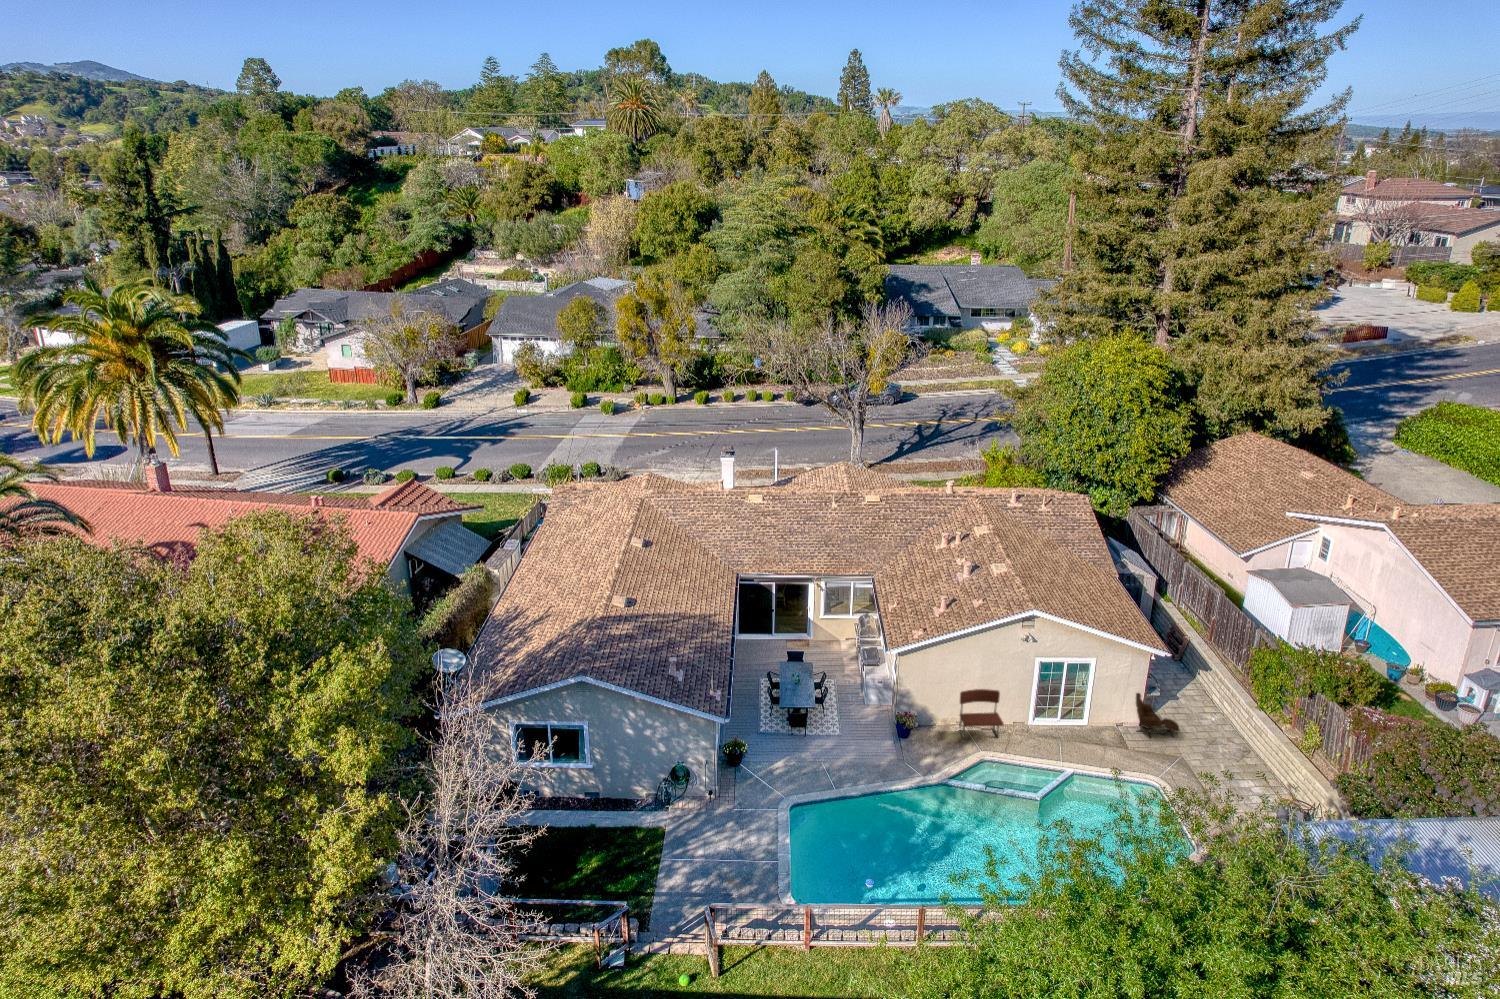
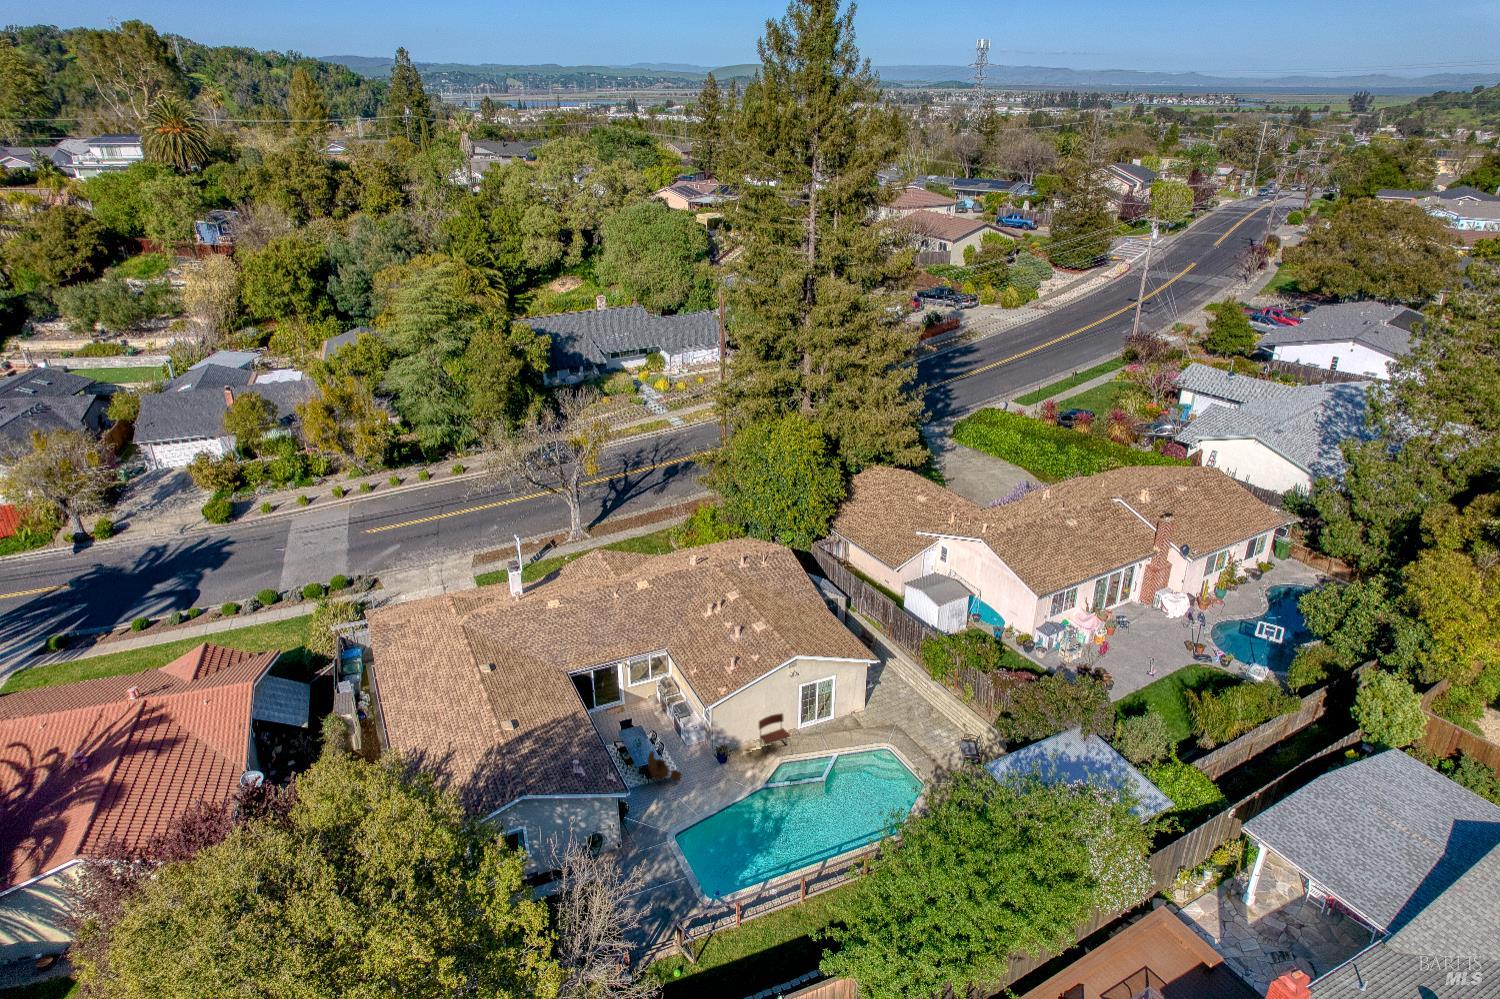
lounge chair: present [1136,693,1179,737] -> present [648,752,681,781]

